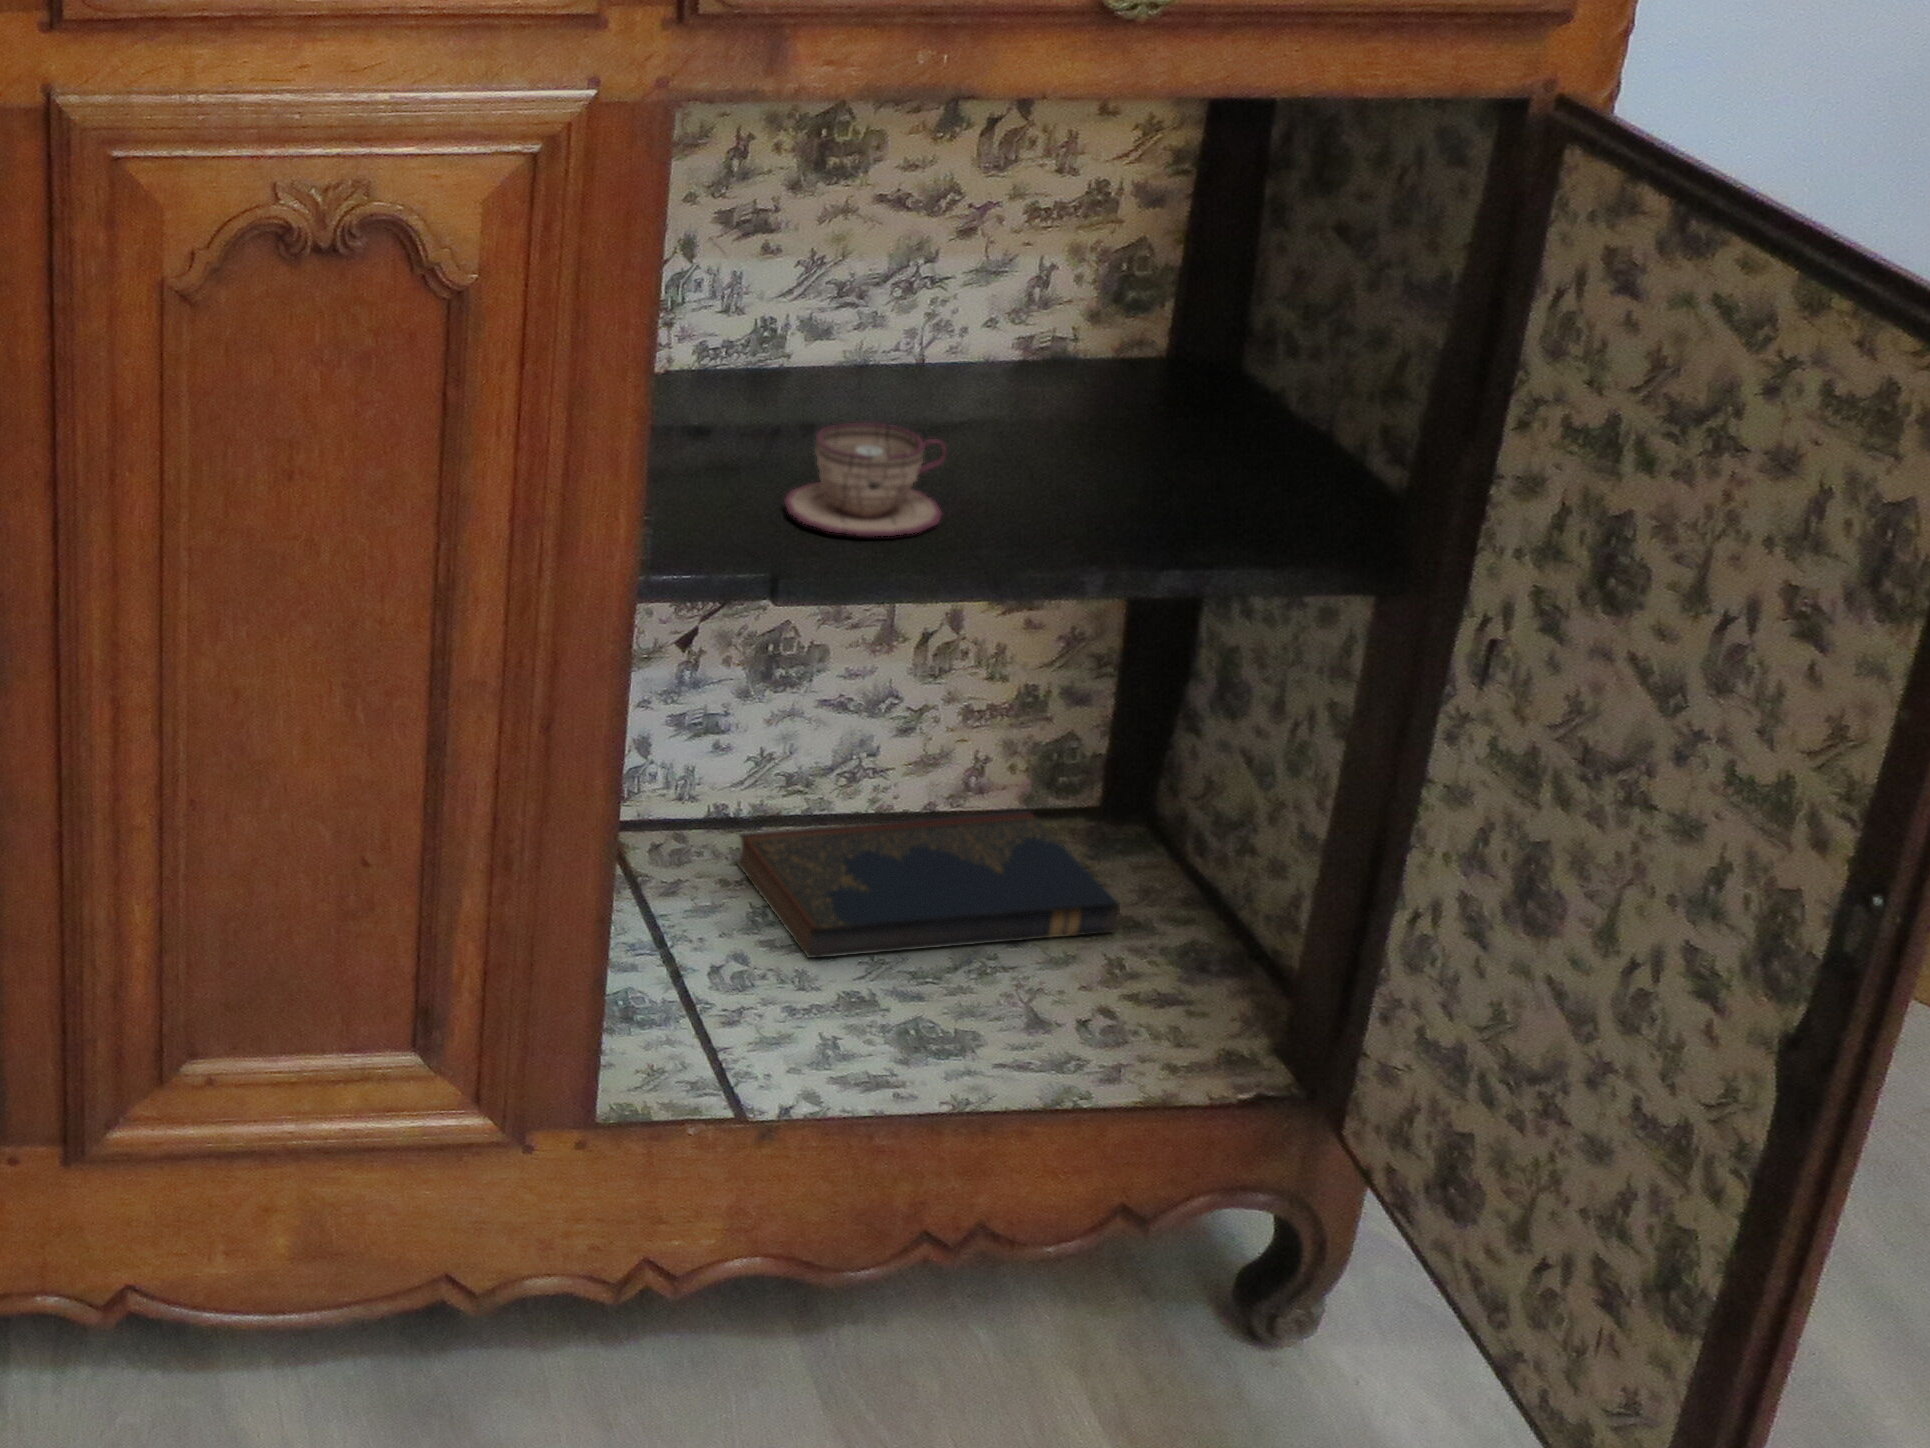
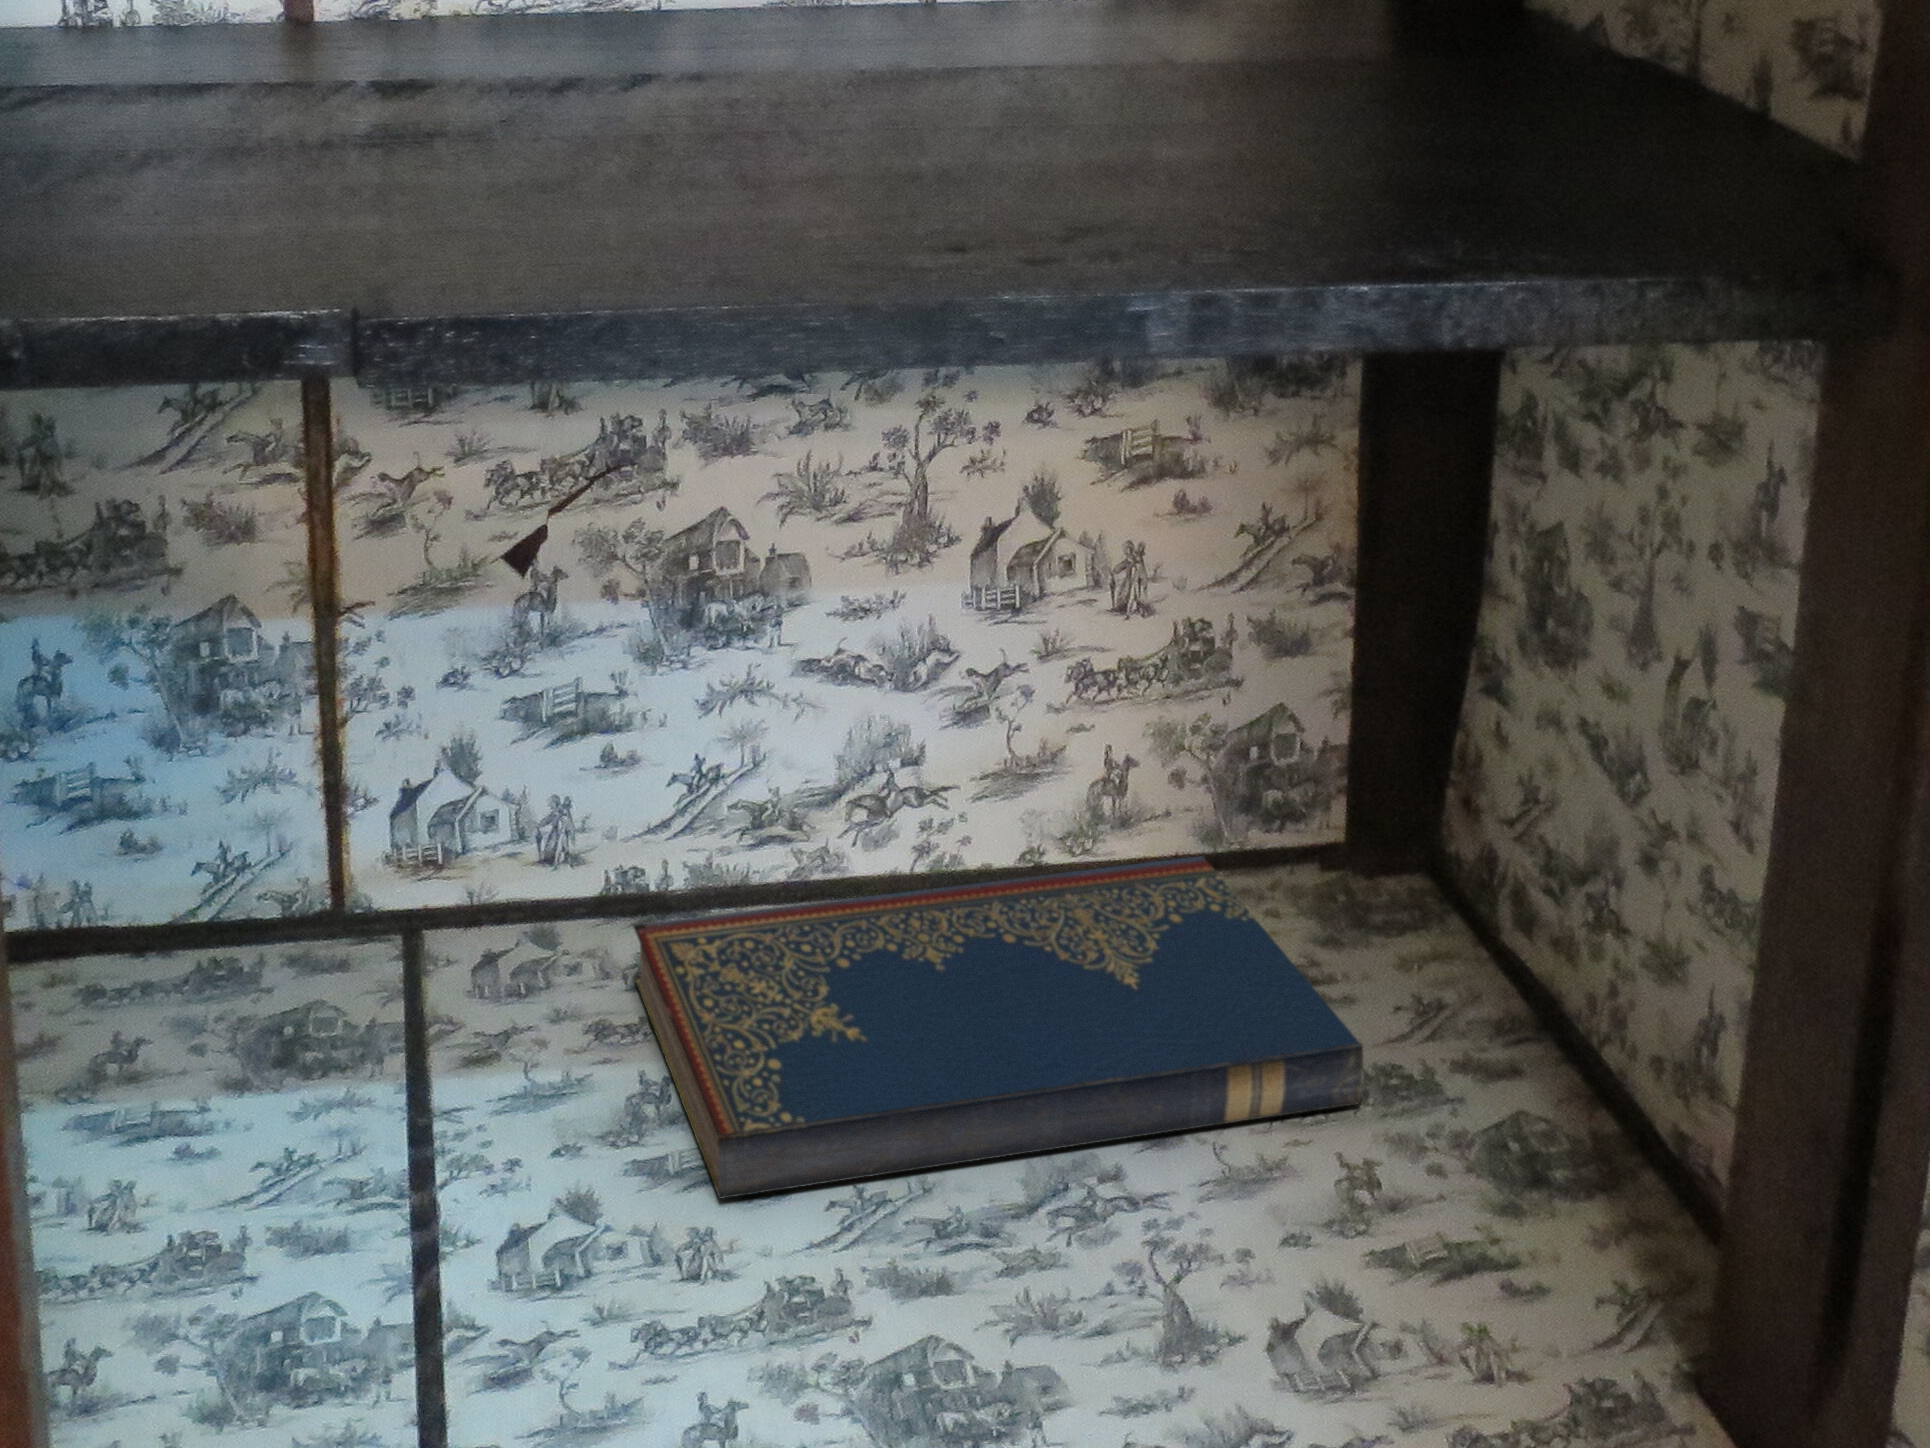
teacup: present [784,423,947,536] -> none [518,17,864,238]

